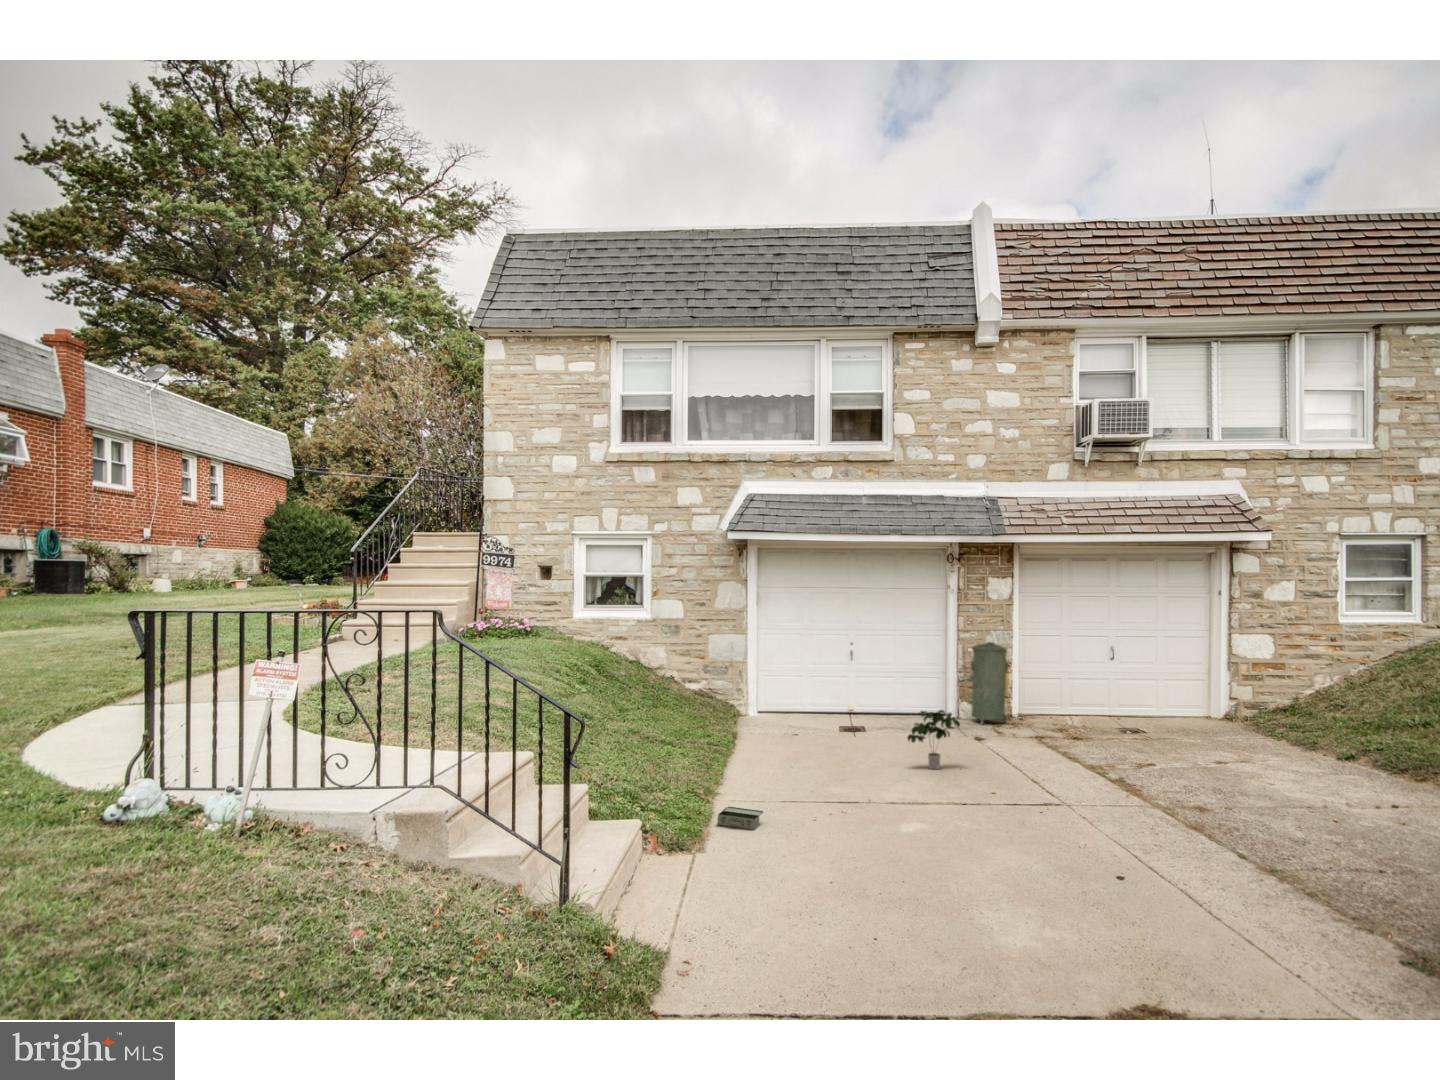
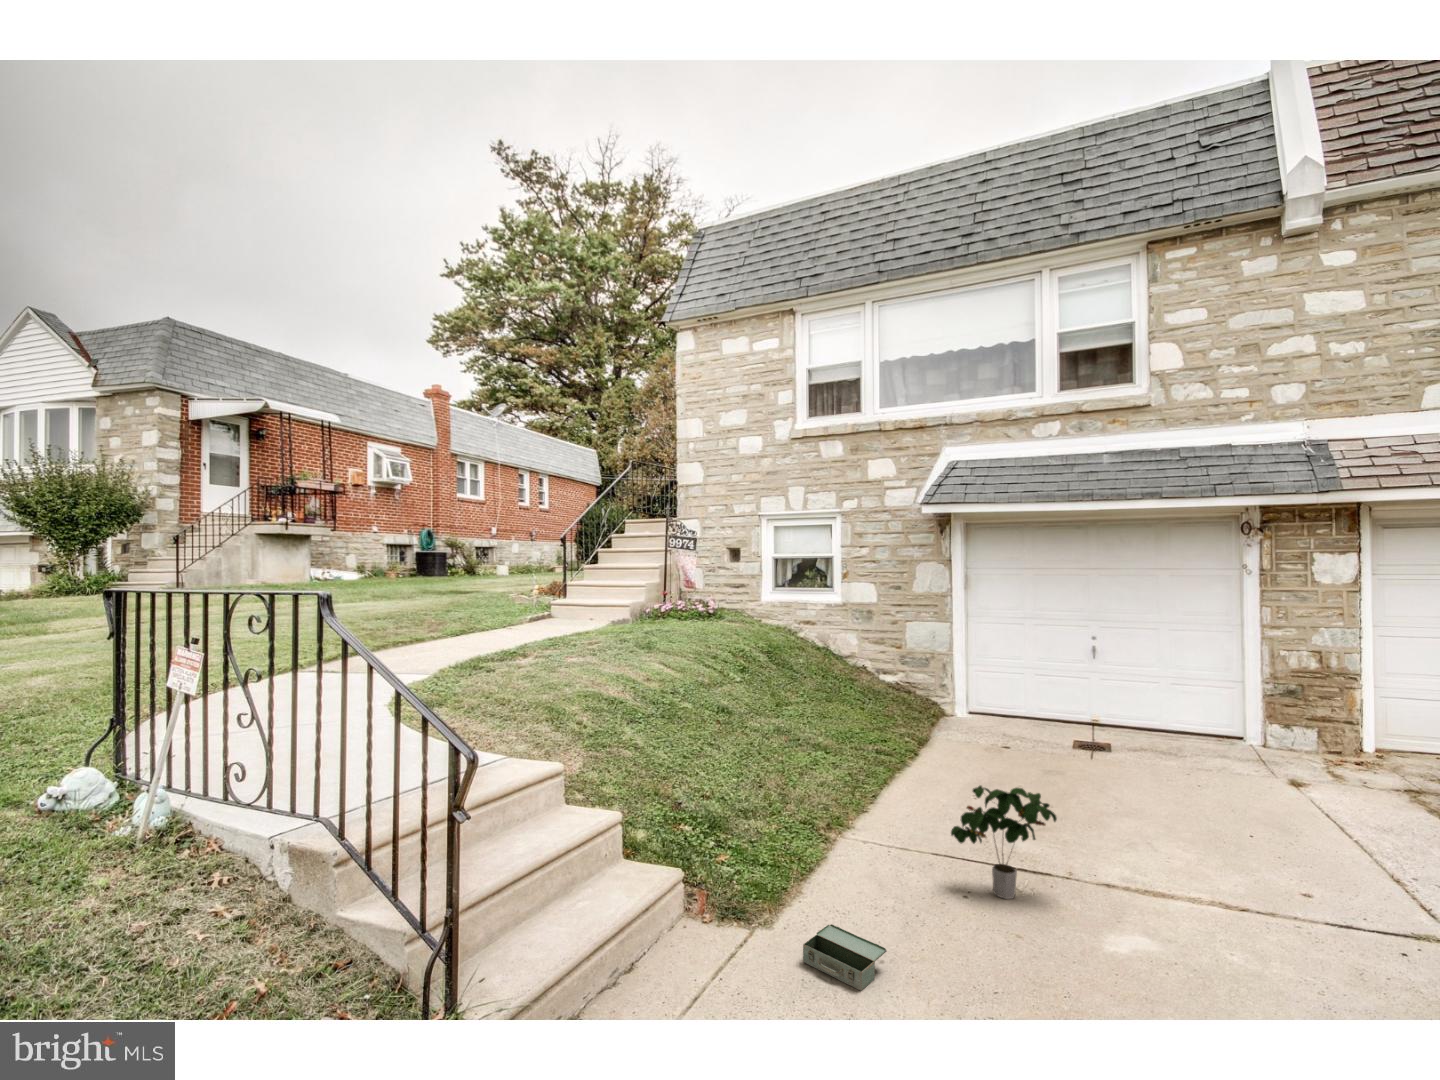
trash can: present [971,642,1008,724] -> none [1280,647,1348,766]
potted plant: present [907,710,960,769] -> present [951,785,1057,899]

